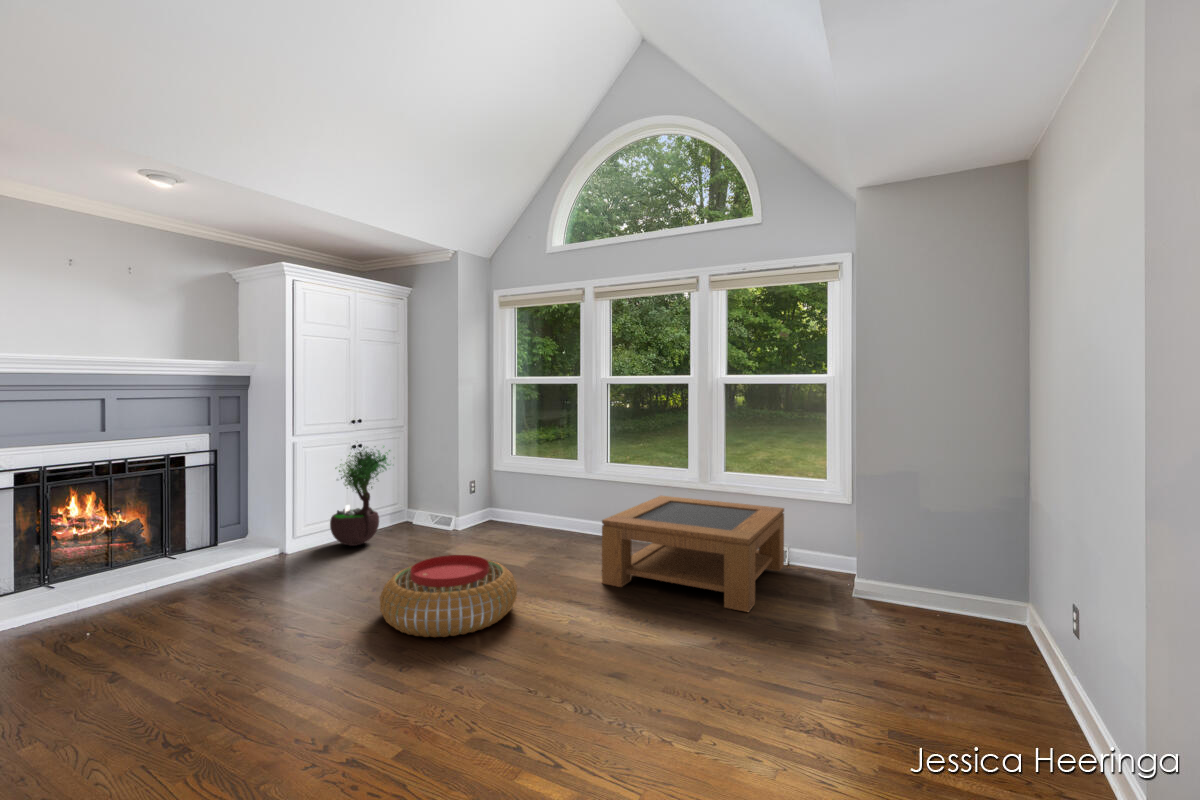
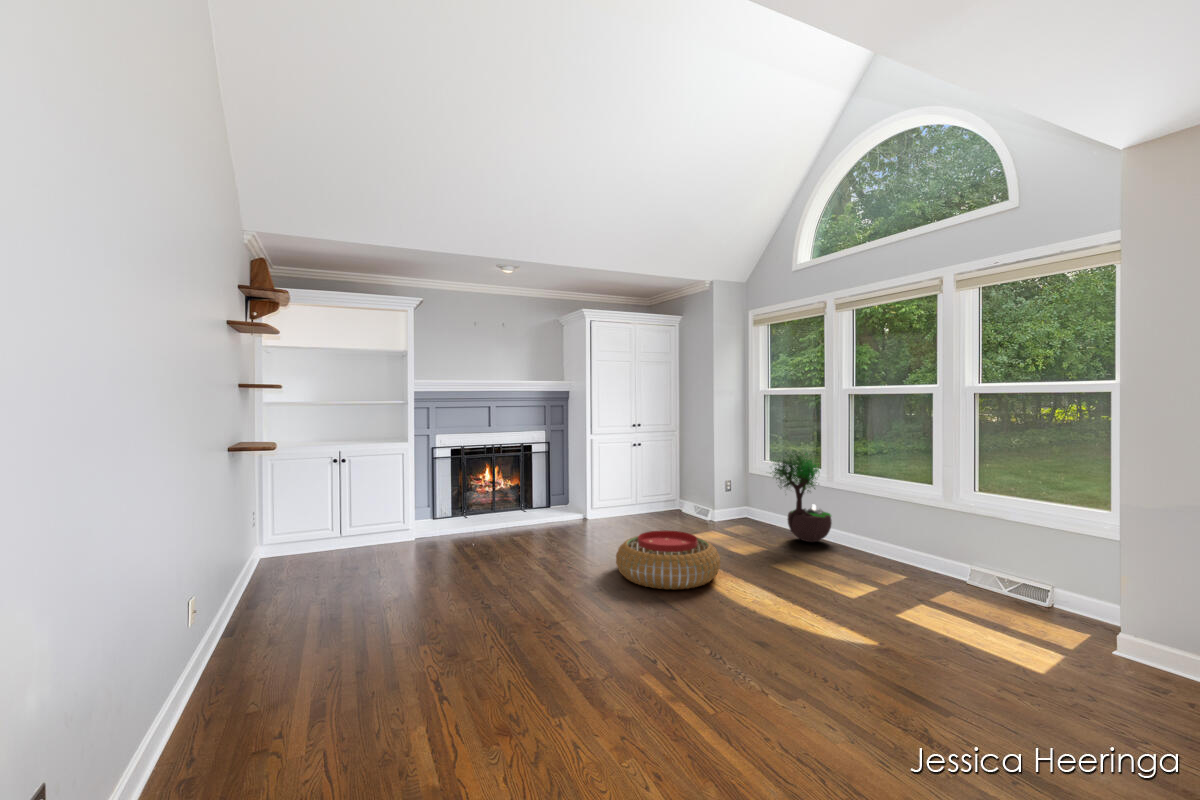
potted tree: present [330,447,390,546] -> present [770,450,832,542]
coffee table: present [602,496,784,612] -> none [809,508,1045,632]

